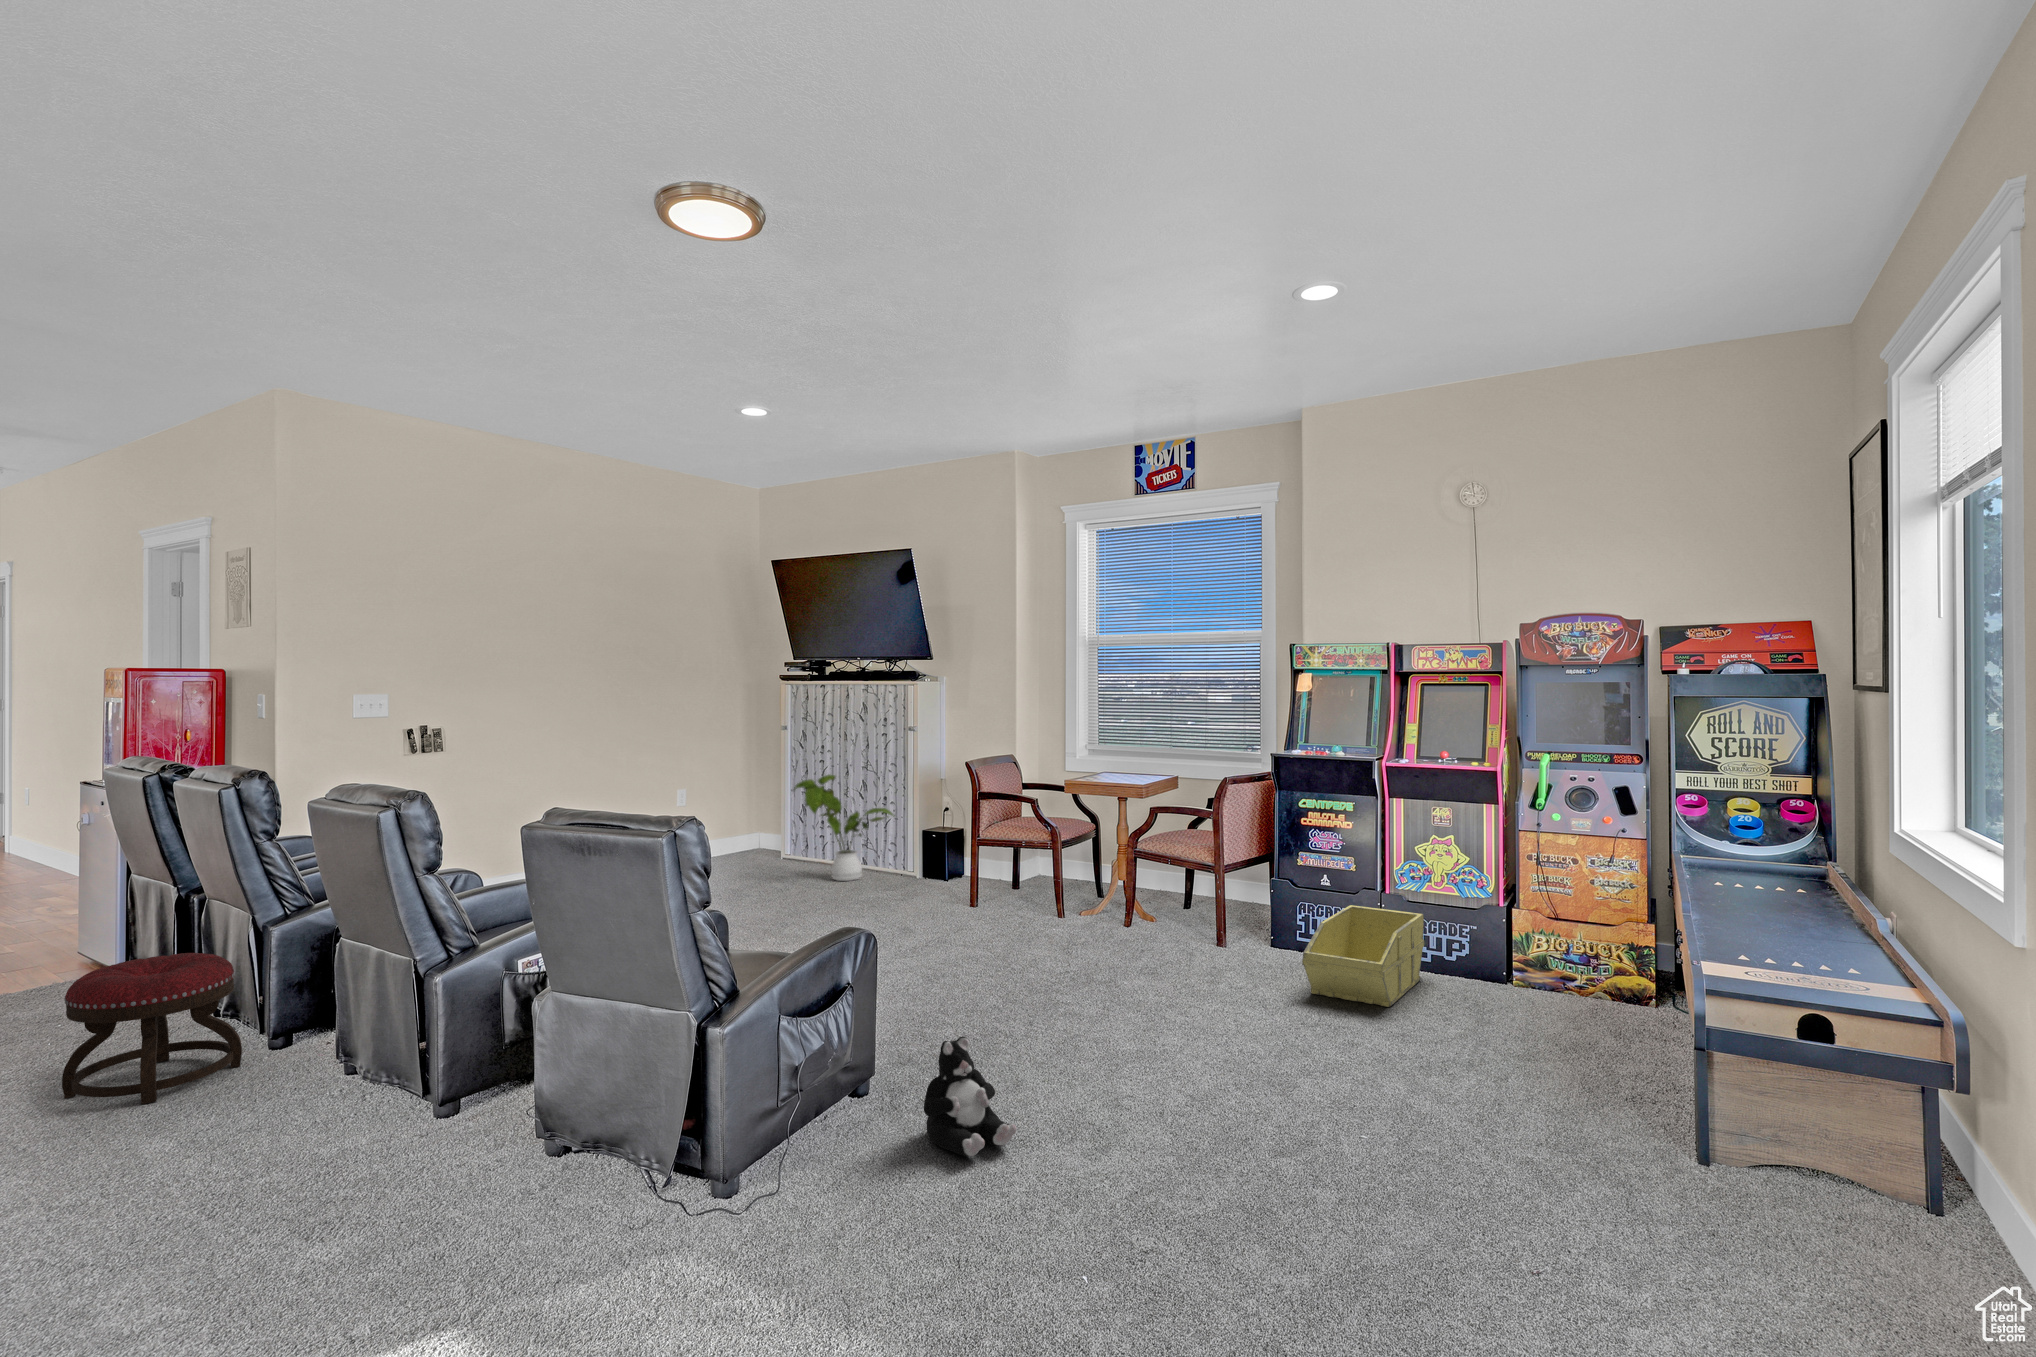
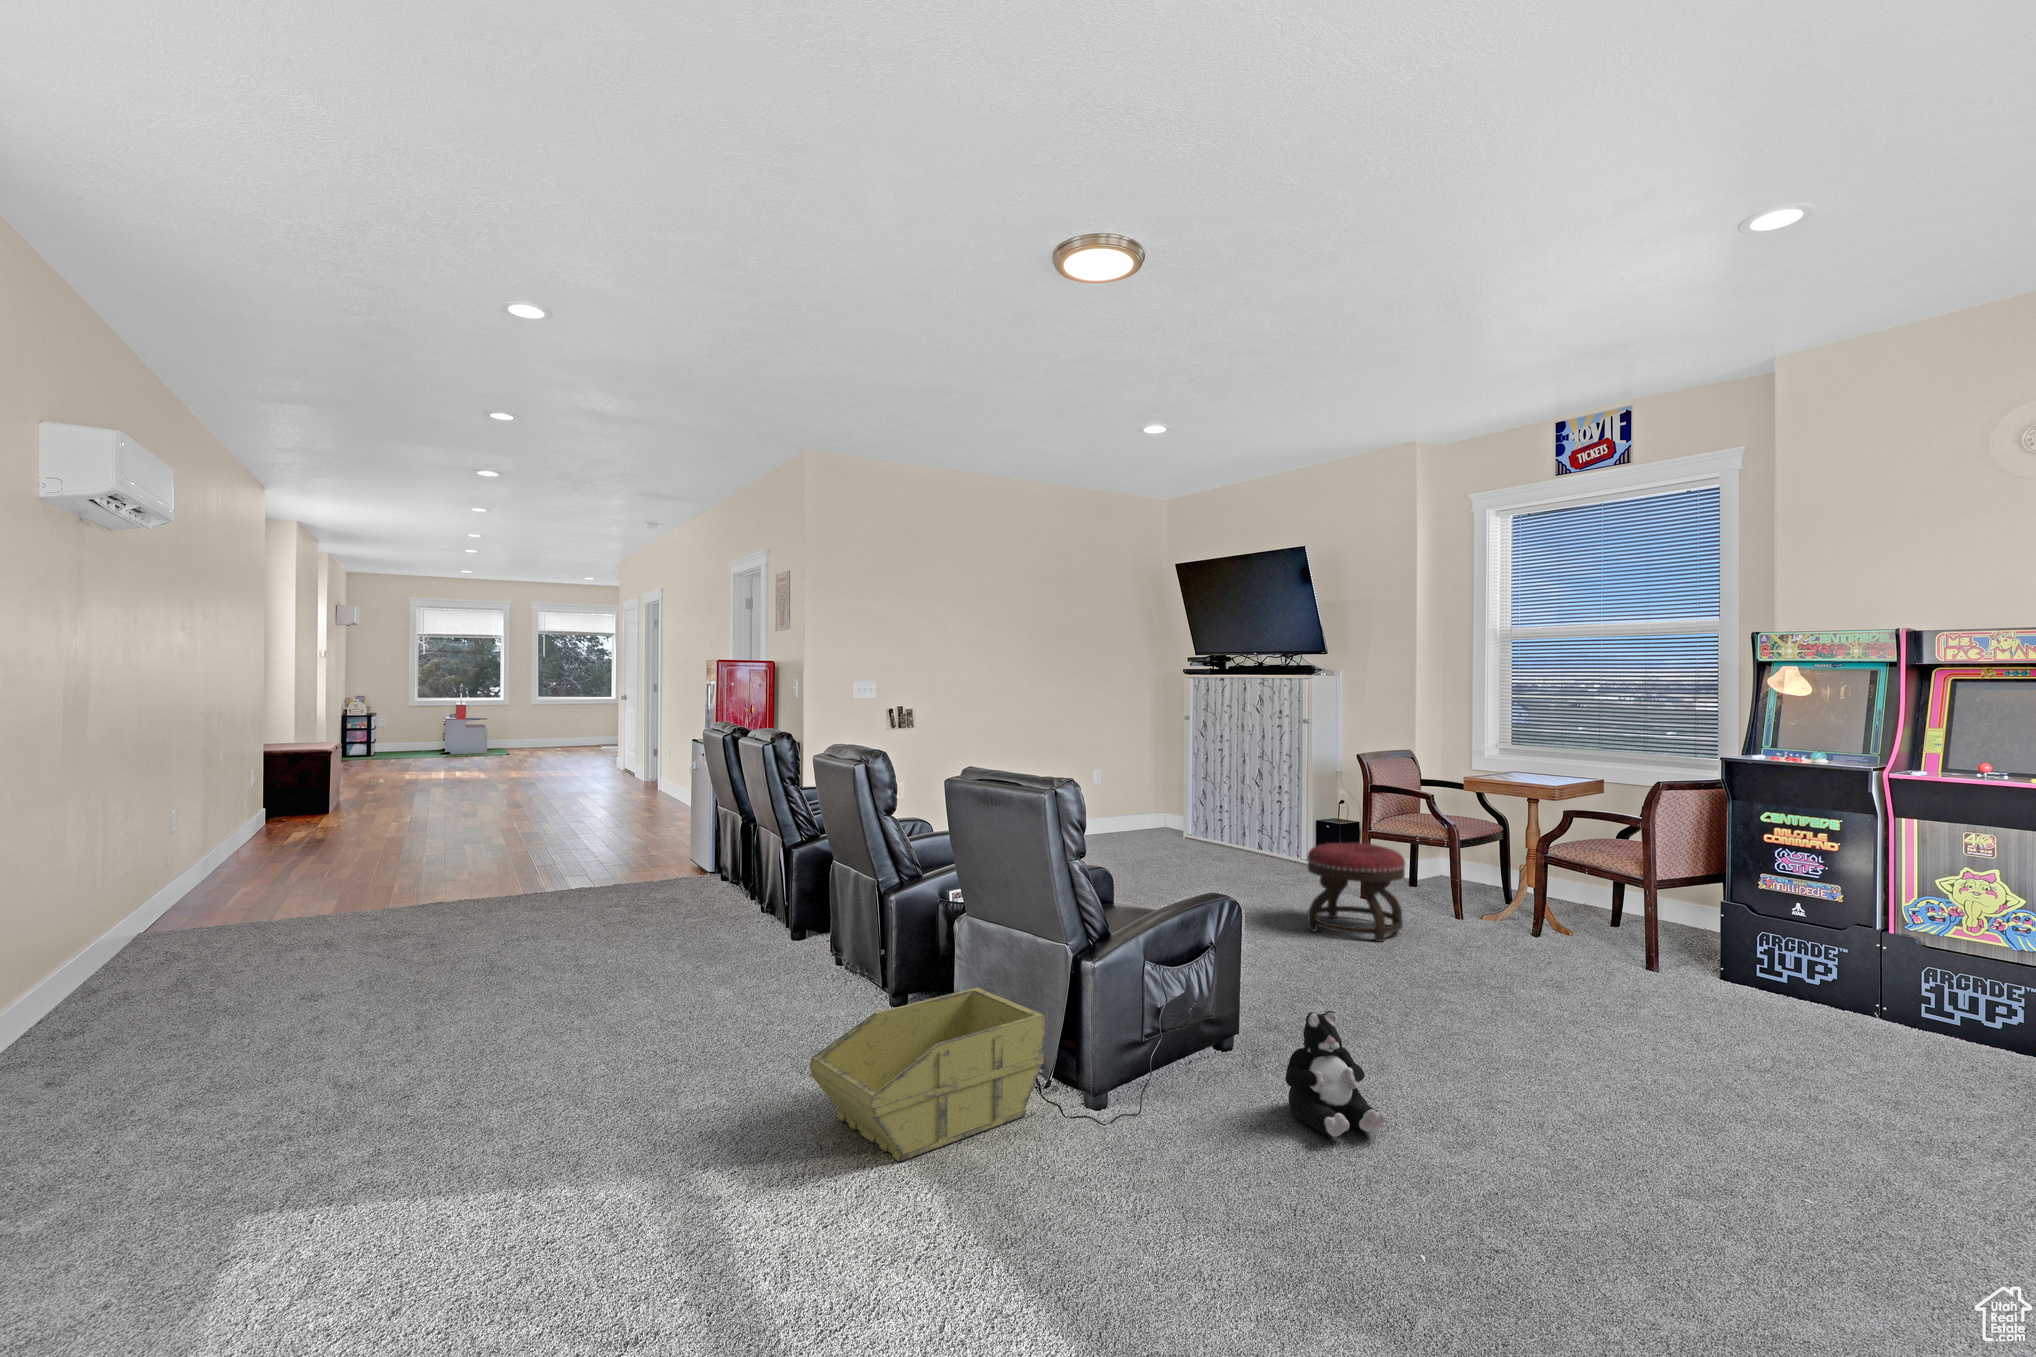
house plant: present [794,775,893,881] -> none [1191,760,1289,863]
storage bin: present [1302,905,1425,1007] -> present [810,987,1046,1161]
ottoman: present [62,953,242,1104] -> present [1307,843,1405,942]

